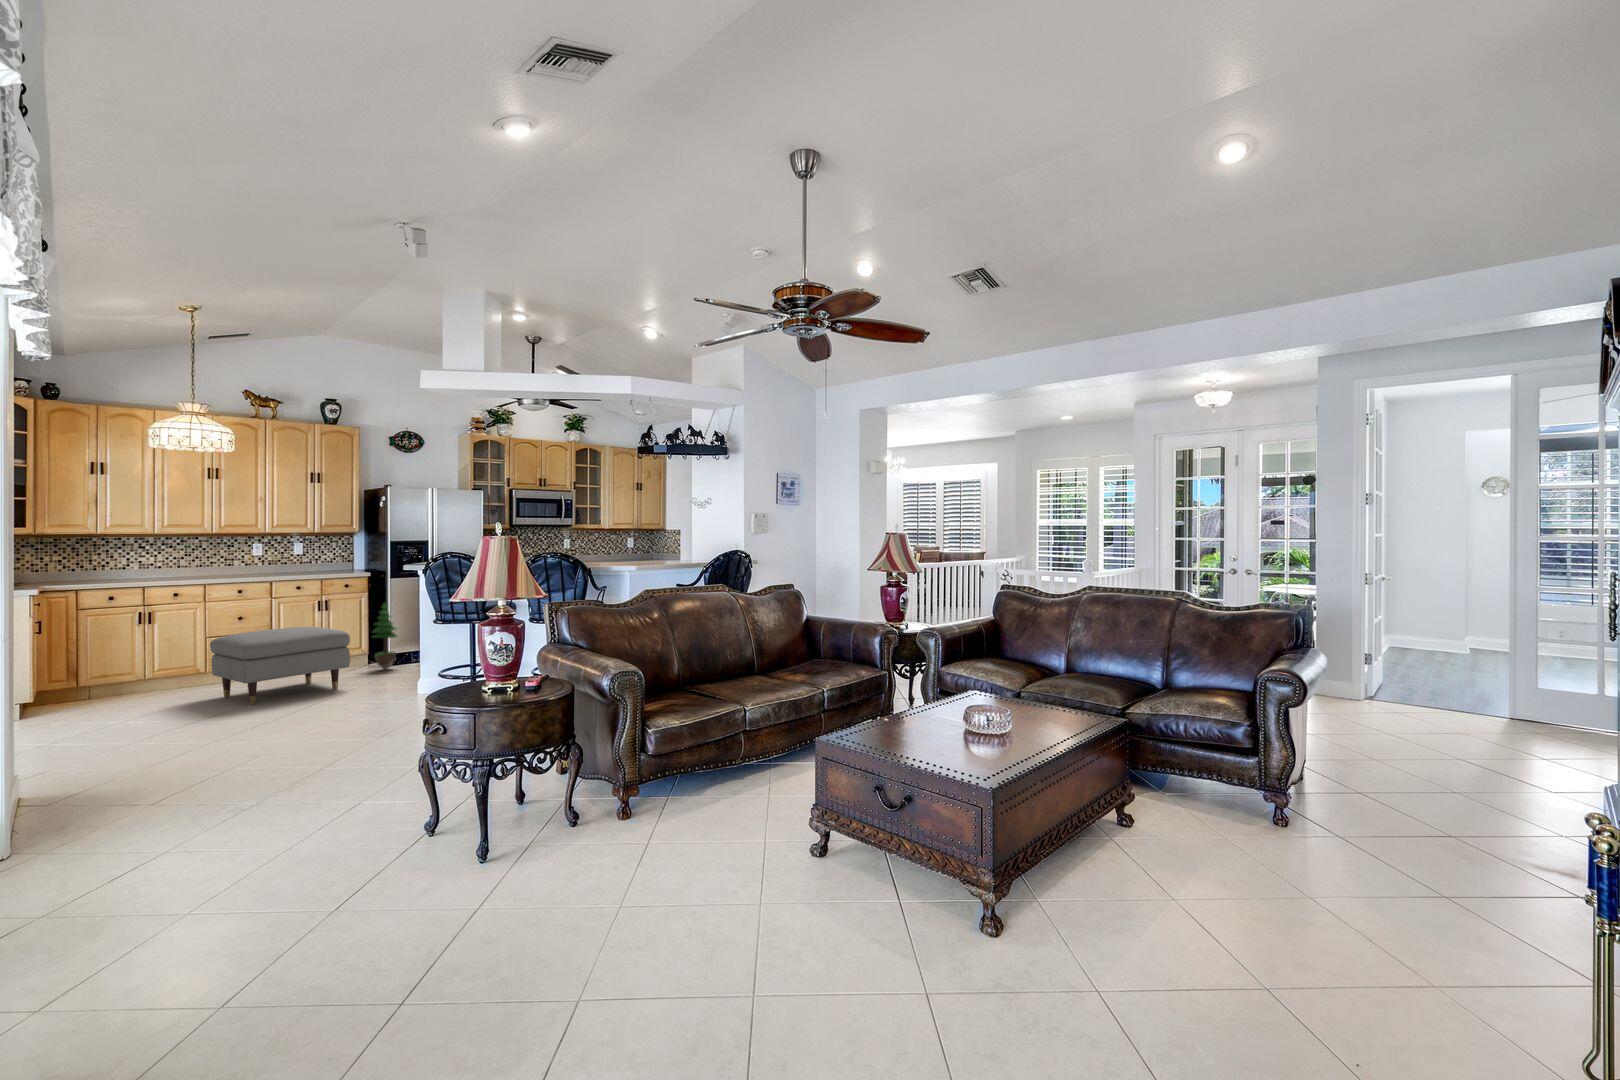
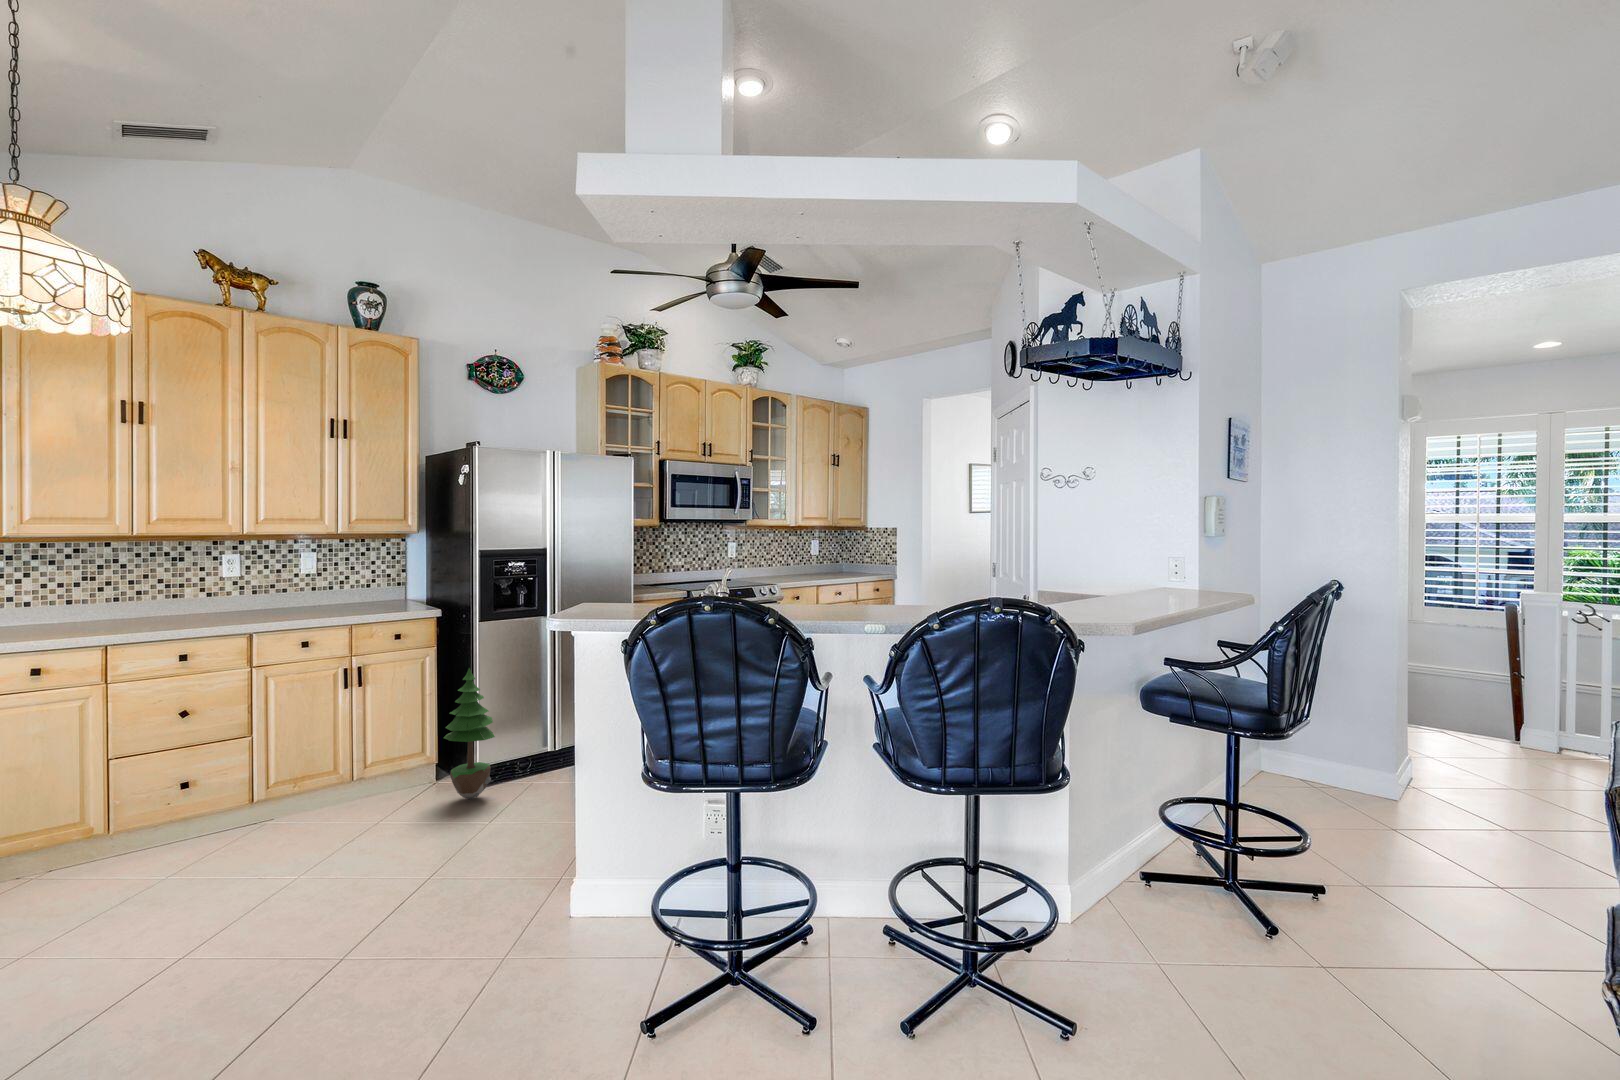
ottoman: present [210,627,350,704] -> none [92,733,409,959]

